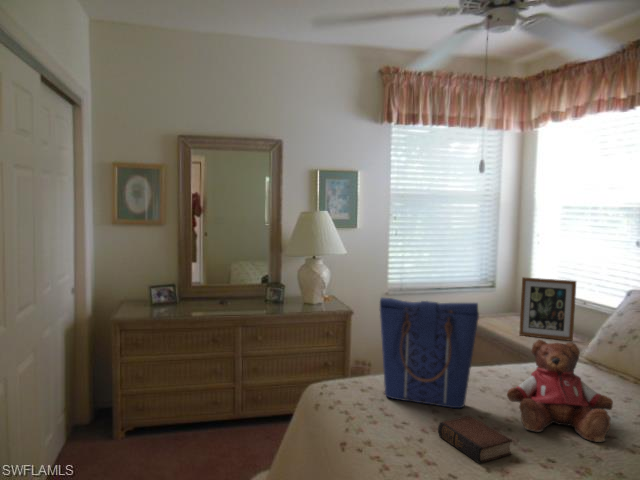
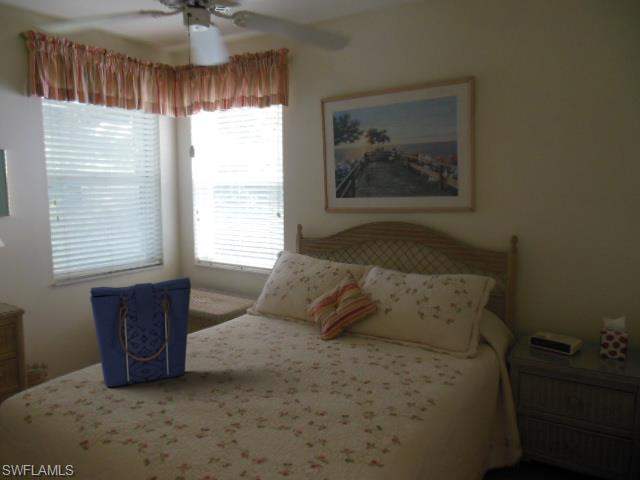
picture frame: present [519,277,576,341] -> none [195,249,239,303]
teddy bear: present [507,340,613,442] -> none [220,297,295,374]
book: present [438,416,512,463] -> none [175,376,239,411]

